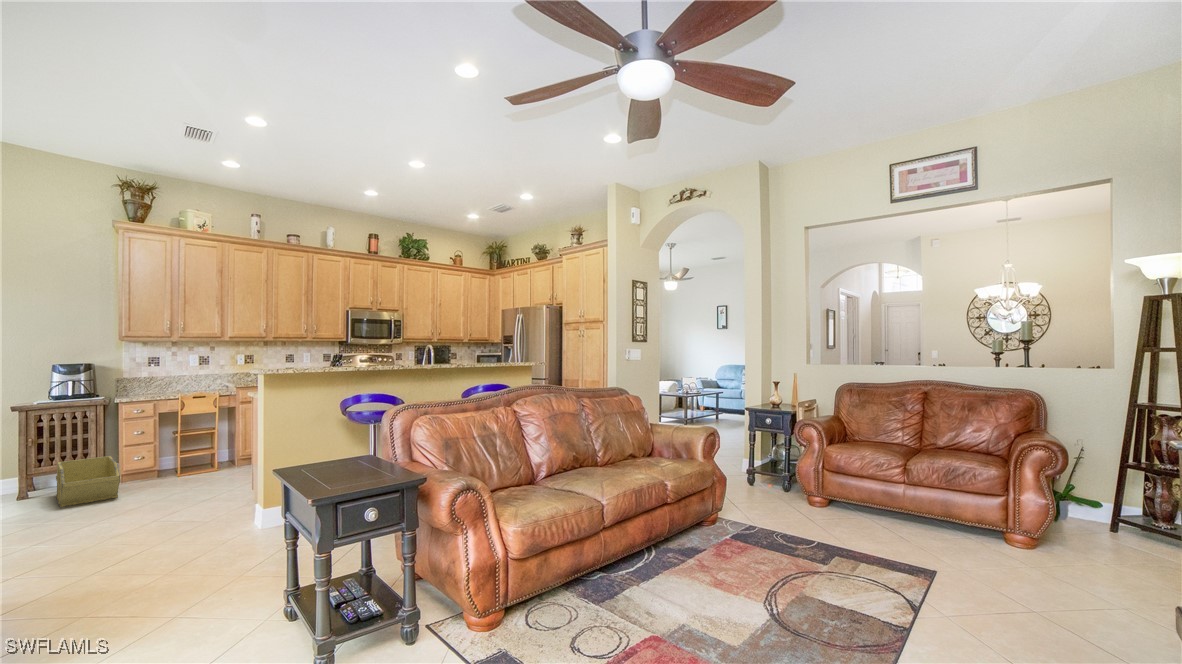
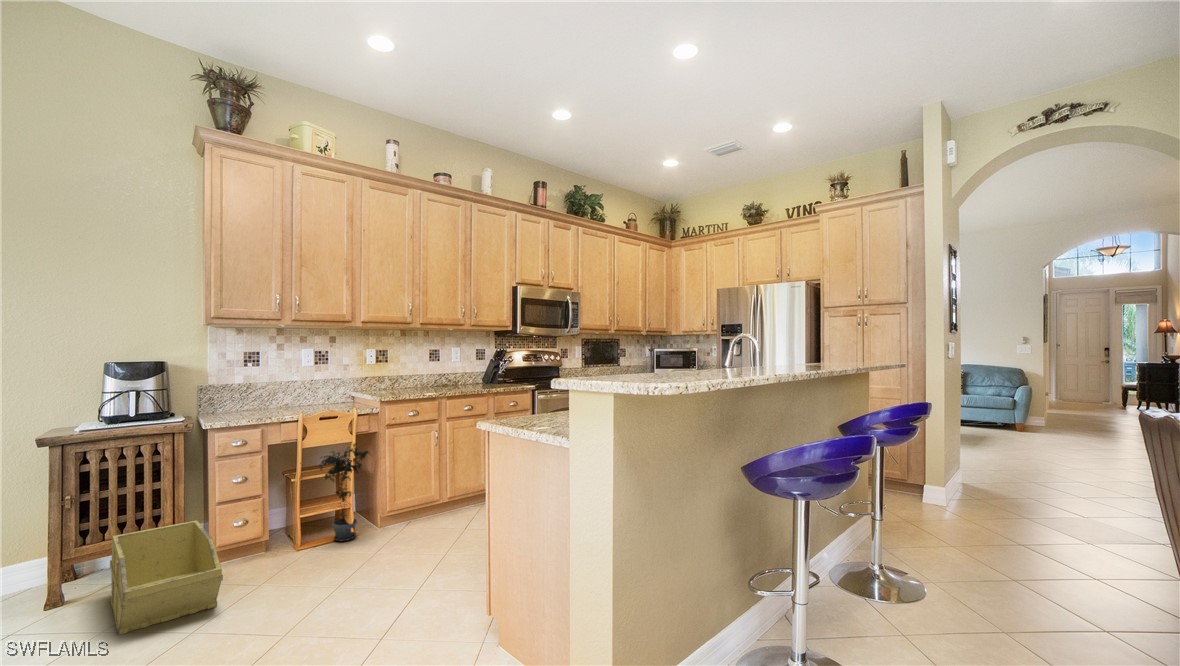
potted plant: none [191,413,233,473] -> present [320,443,369,541]

